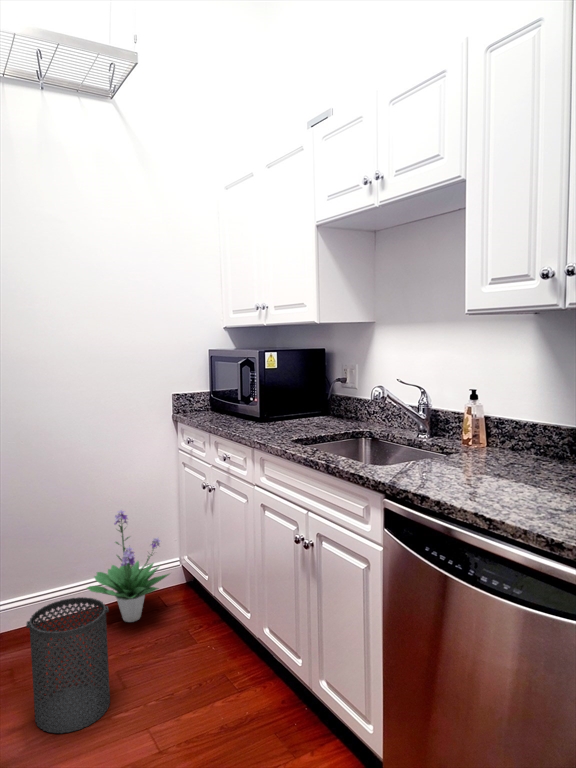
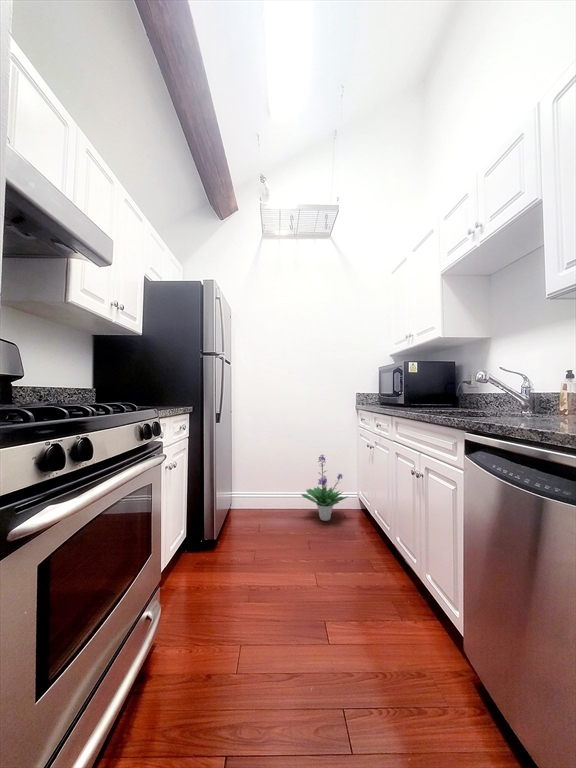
trash can: present [26,597,110,733] -> none [260,491,302,564]

